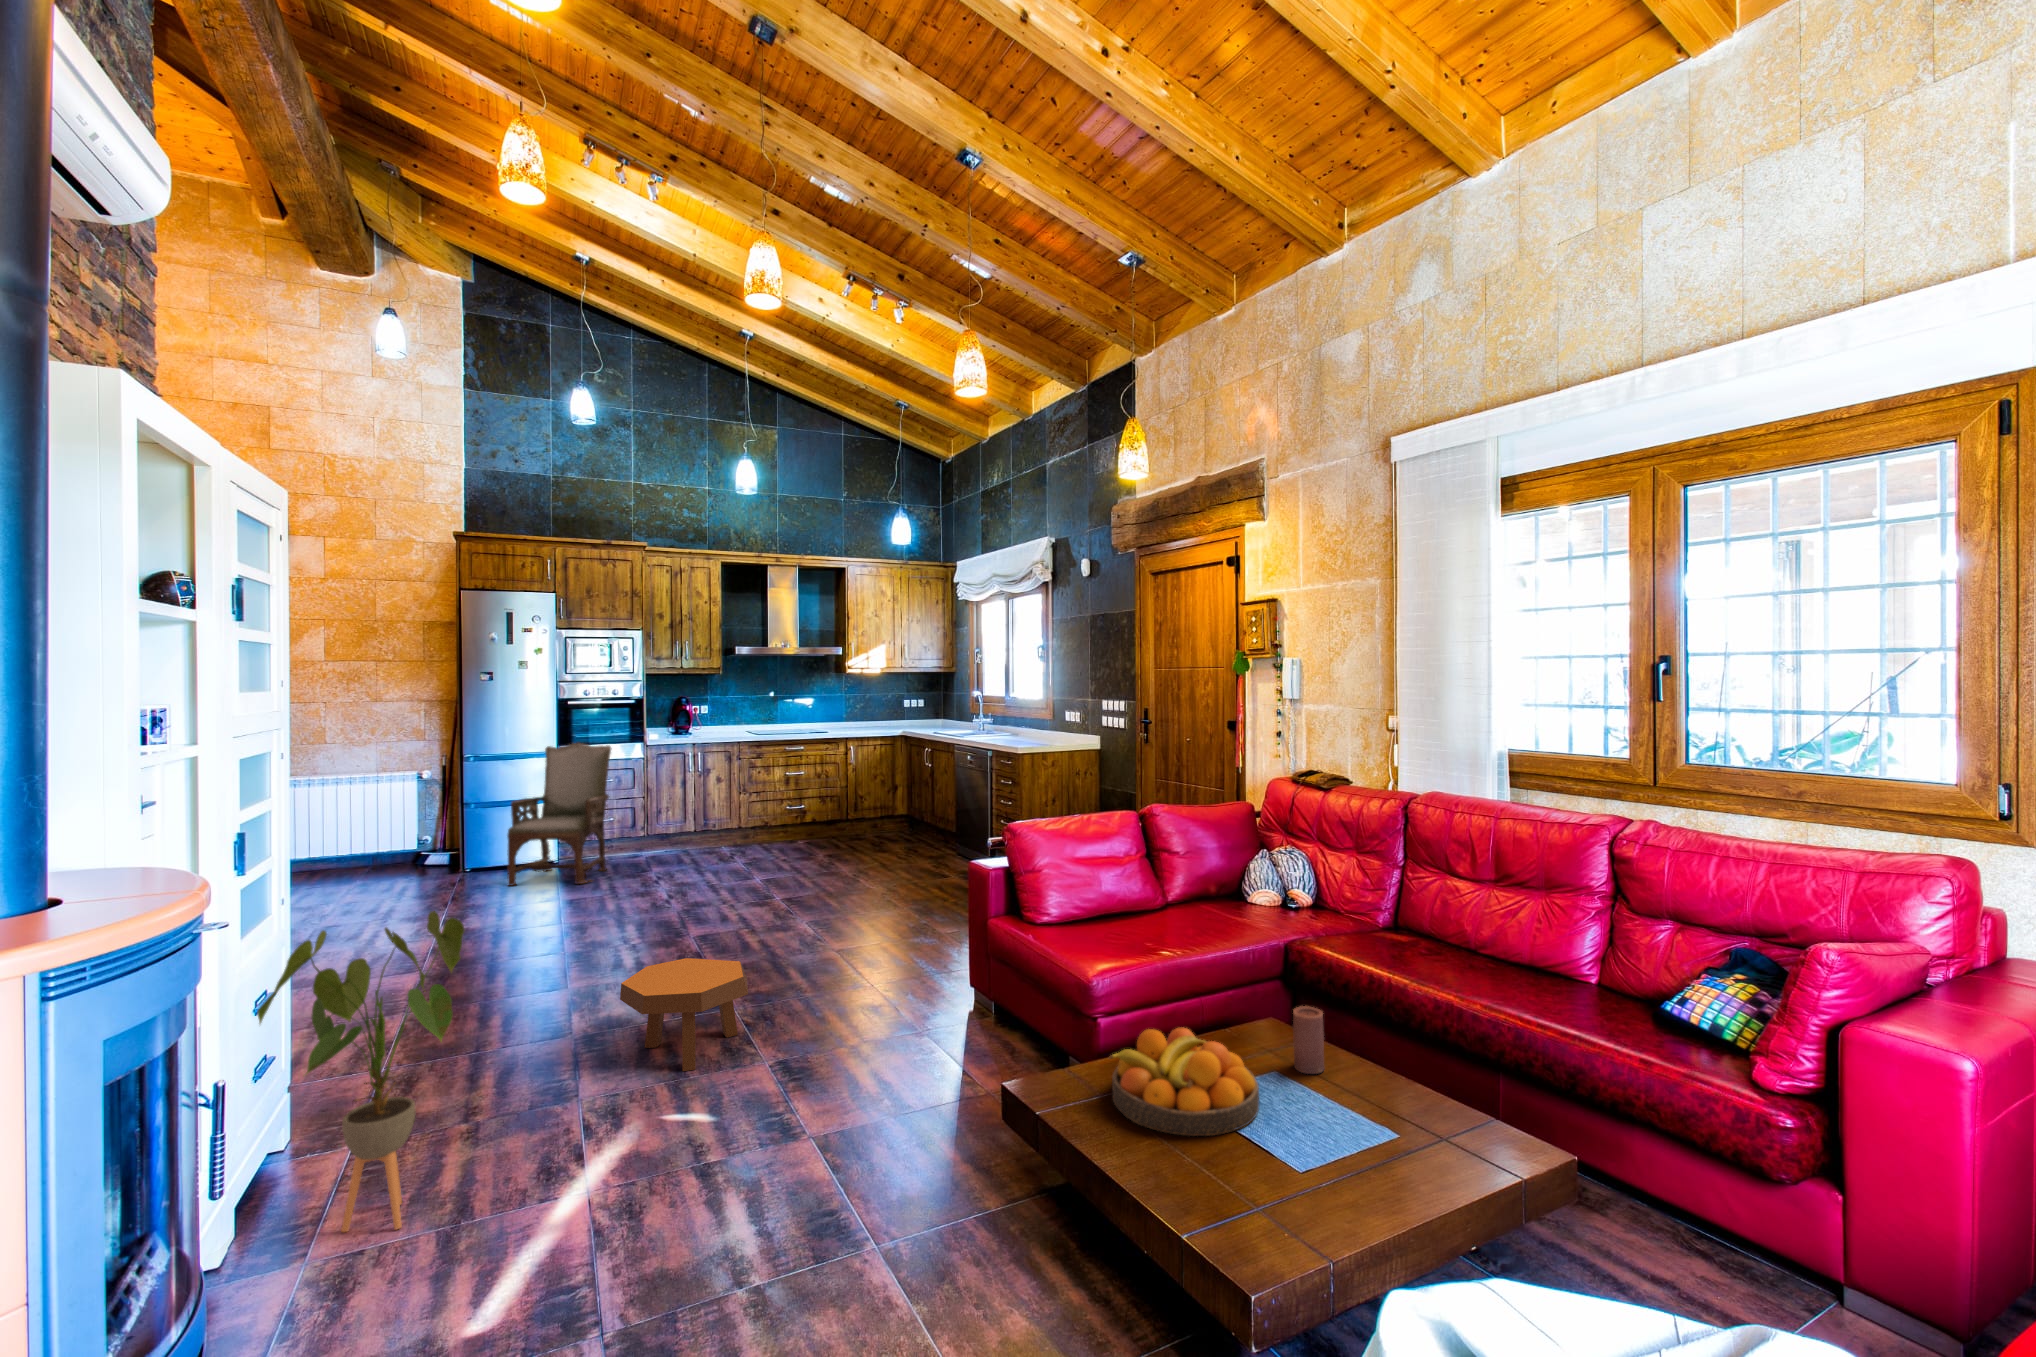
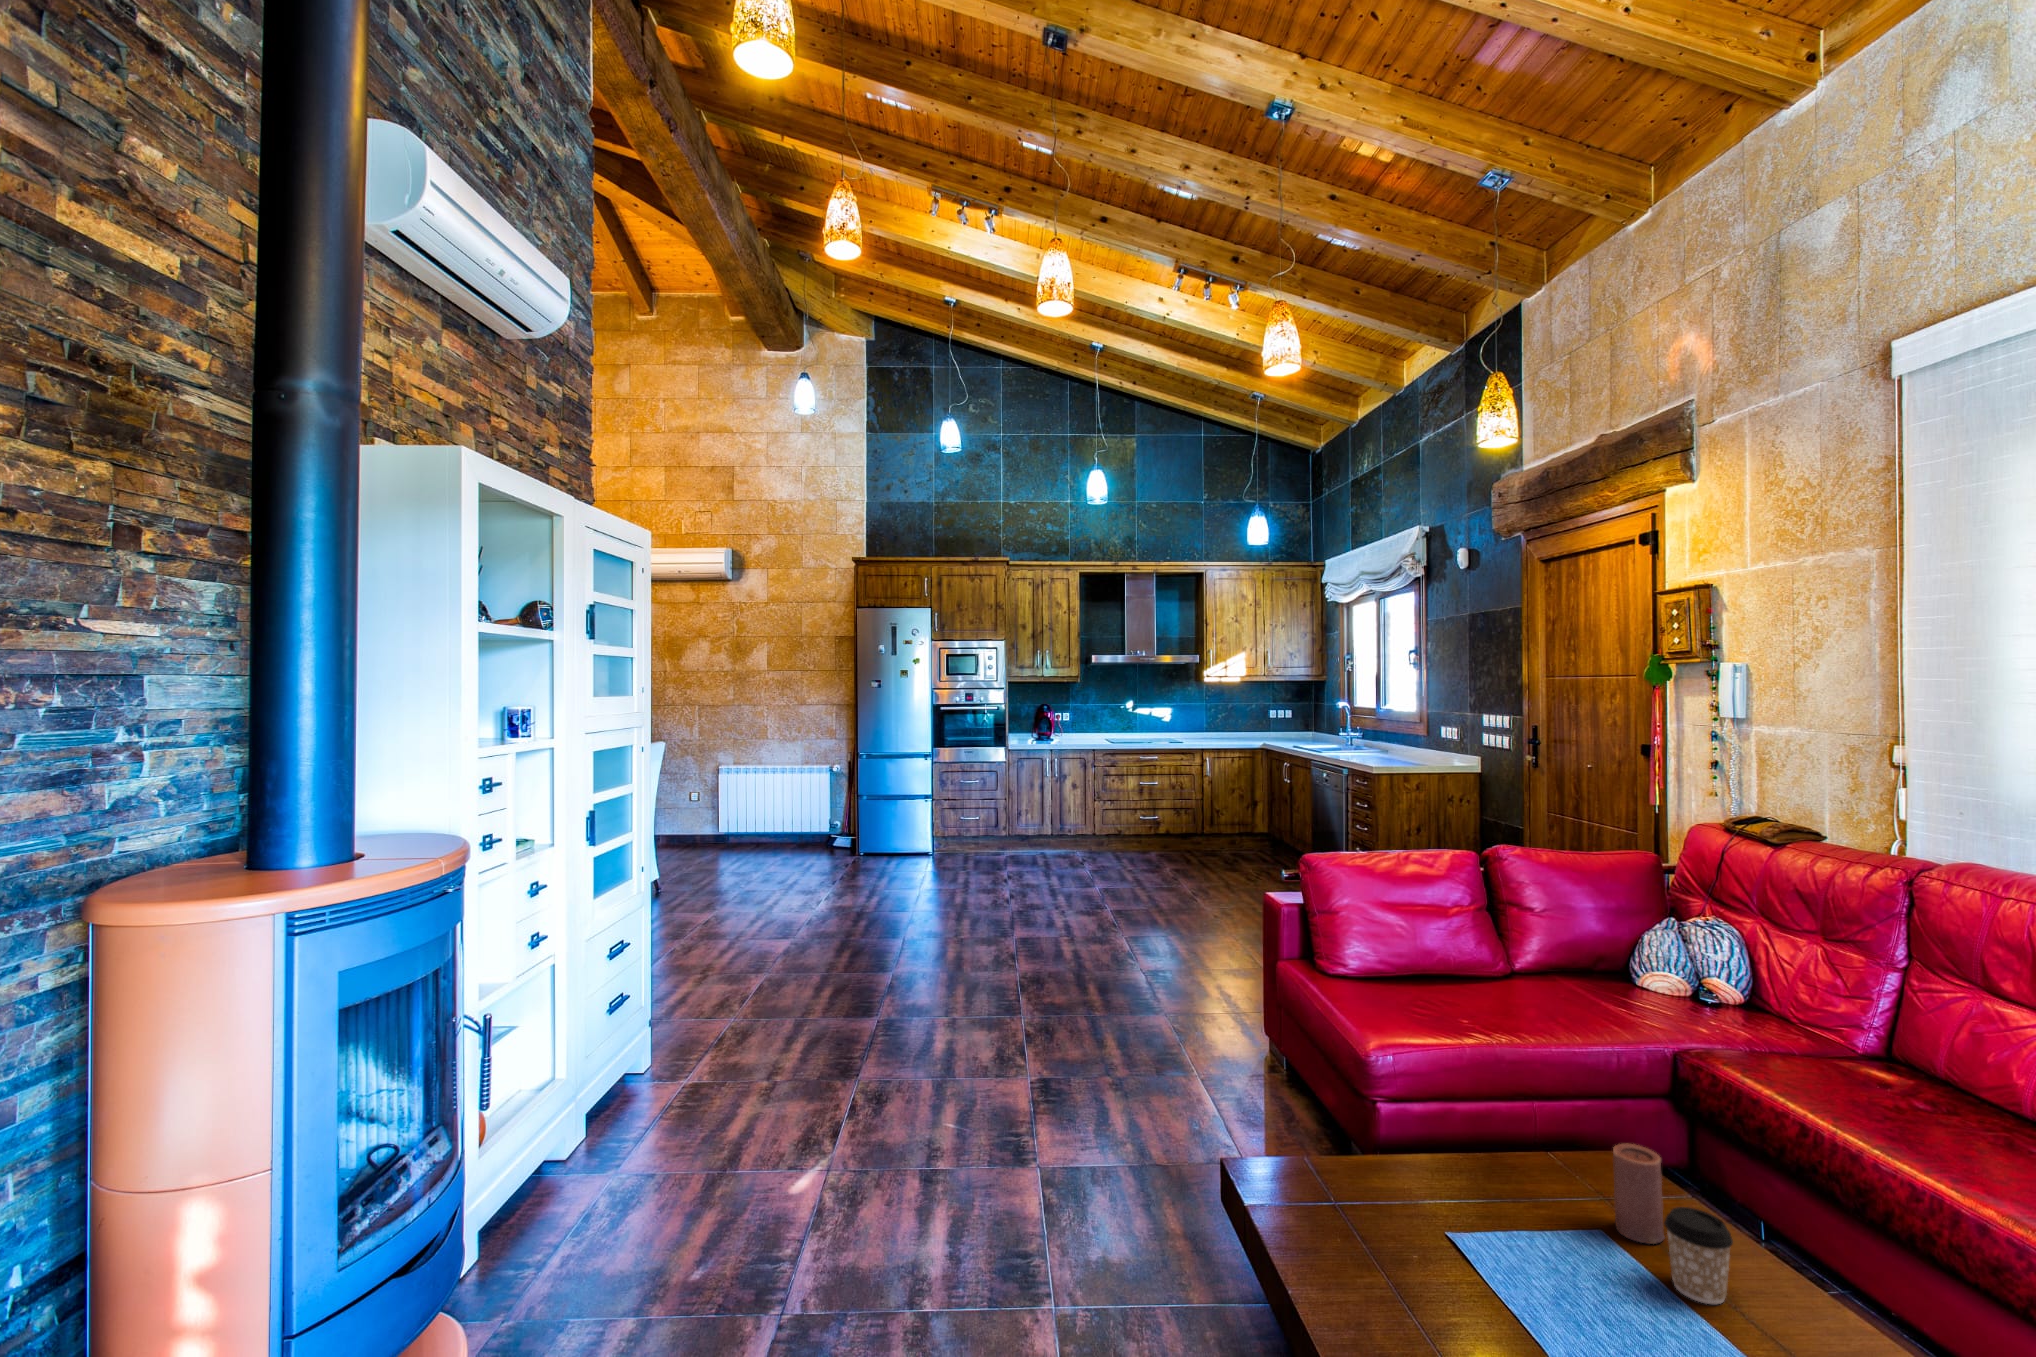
armchair: present [507,743,611,886] -> none [885,745,973,875]
house plant: present [257,911,465,1232] -> none [599,890,752,1164]
footstool: present [620,958,748,1071] -> none [908,959,1026,1071]
fruit bowl: present [1109,1028,1259,1136] -> none [1324,1131,1535,1294]
coffee cup: none [1334,1040,1375,1102] -> present [1664,1207,1733,1304]

